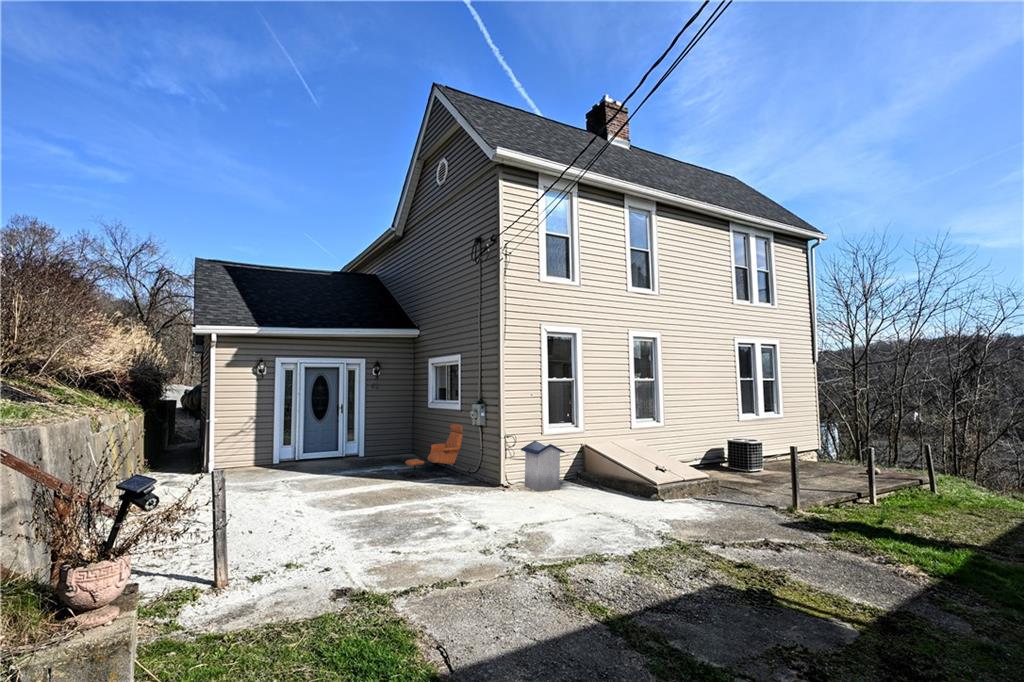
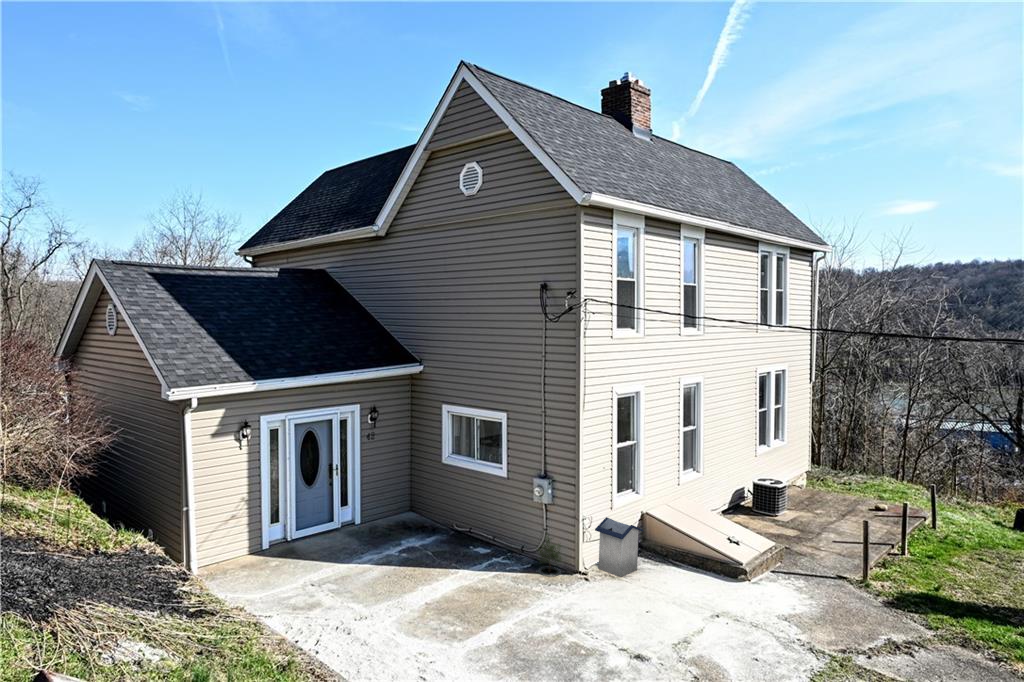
armchair: present [404,424,463,479] -> none [452,494,516,570]
potted tree: none [464,449,489,487] -> present [538,536,561,577]

